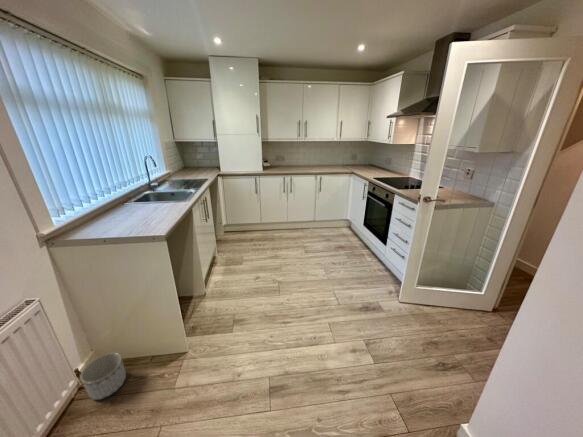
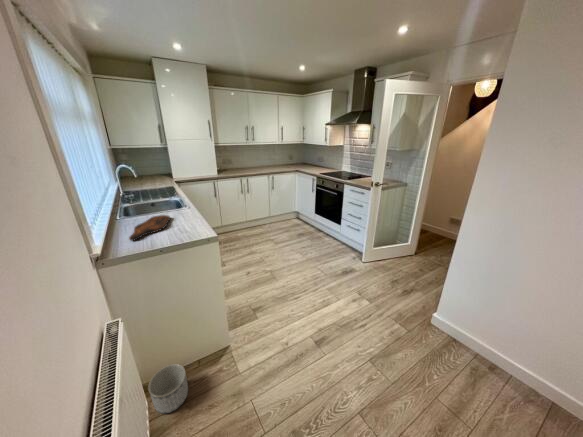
cutting board: none [97,206,158,227] -> present [129,215,170,241]

